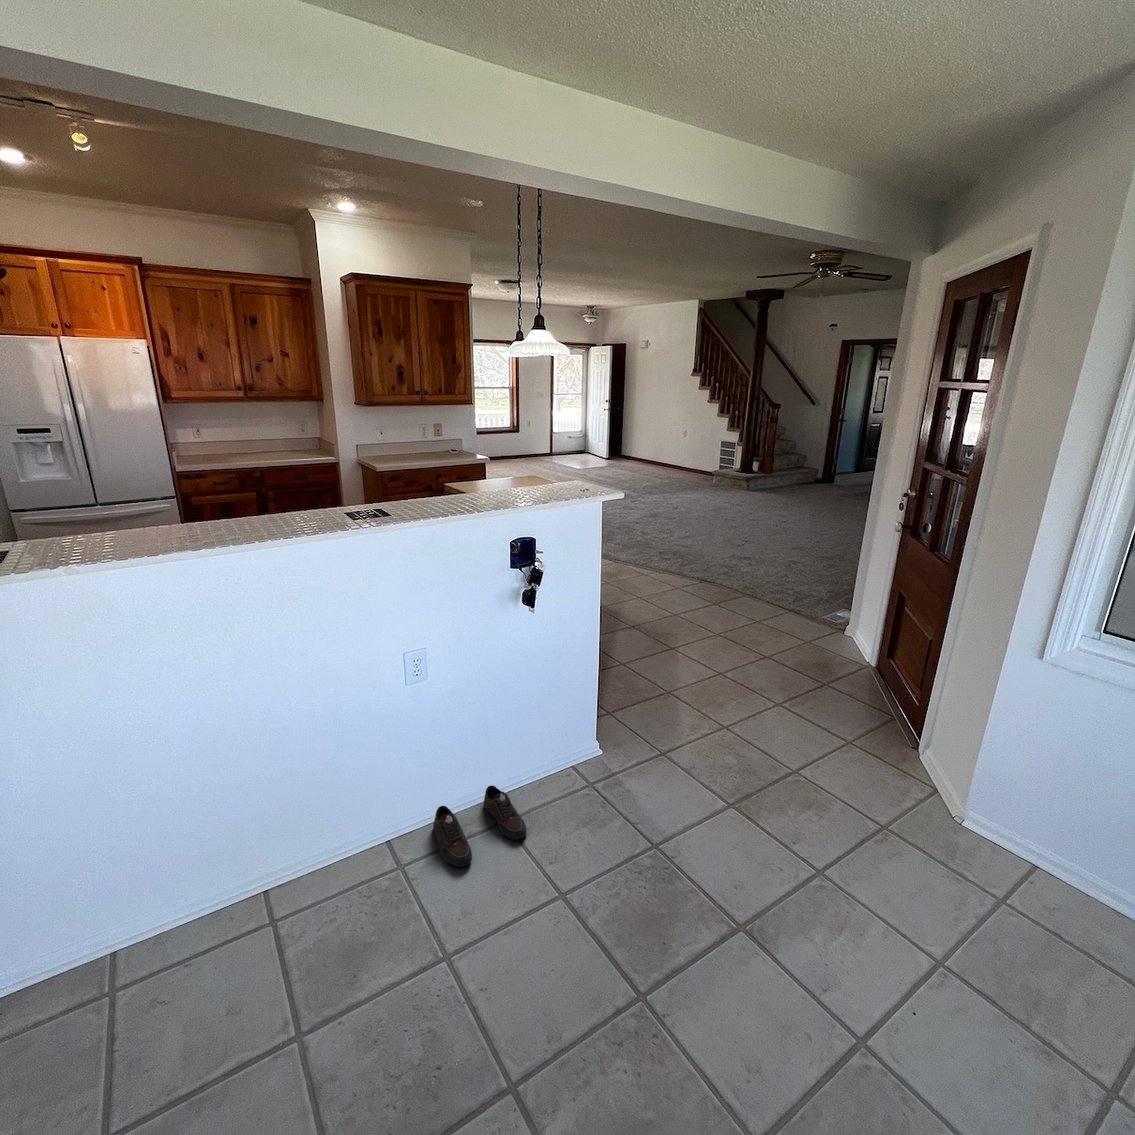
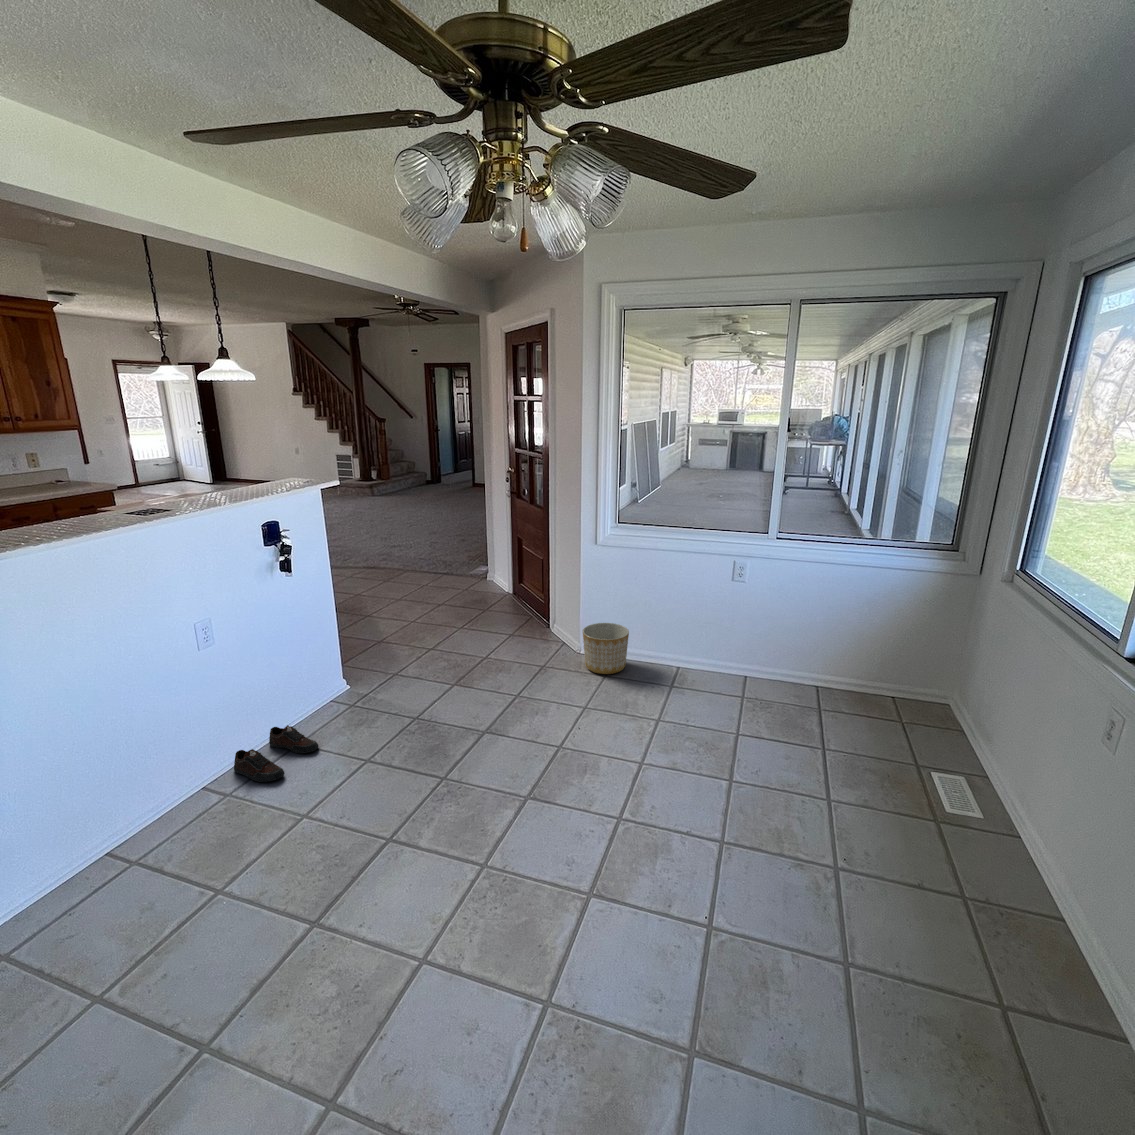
planter: none [965,793,1077,904] -> present [583,623,629,674]

